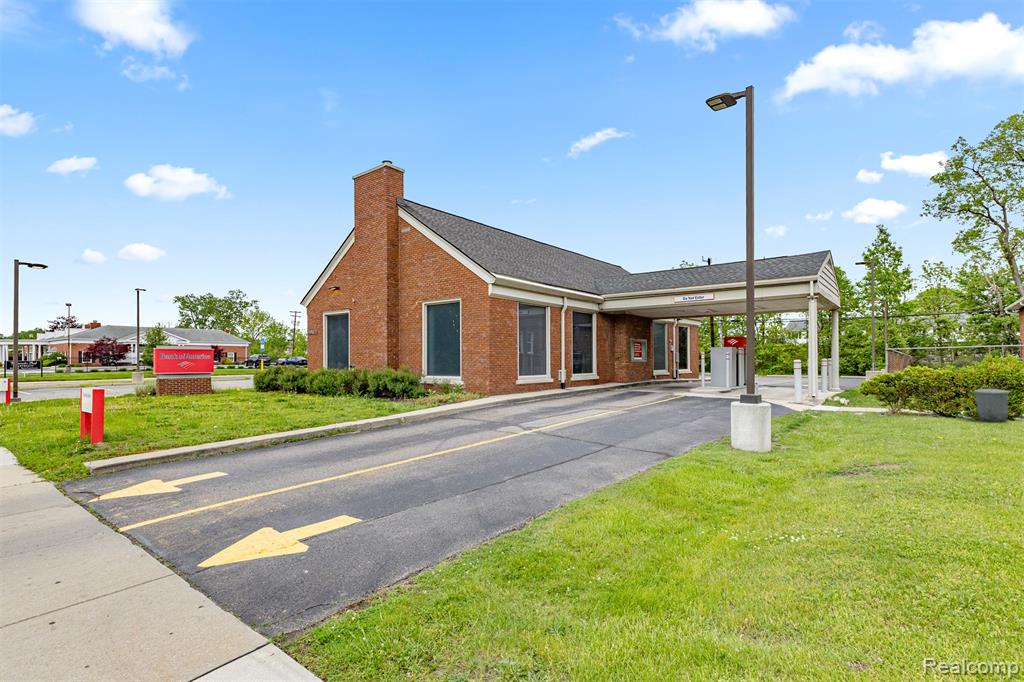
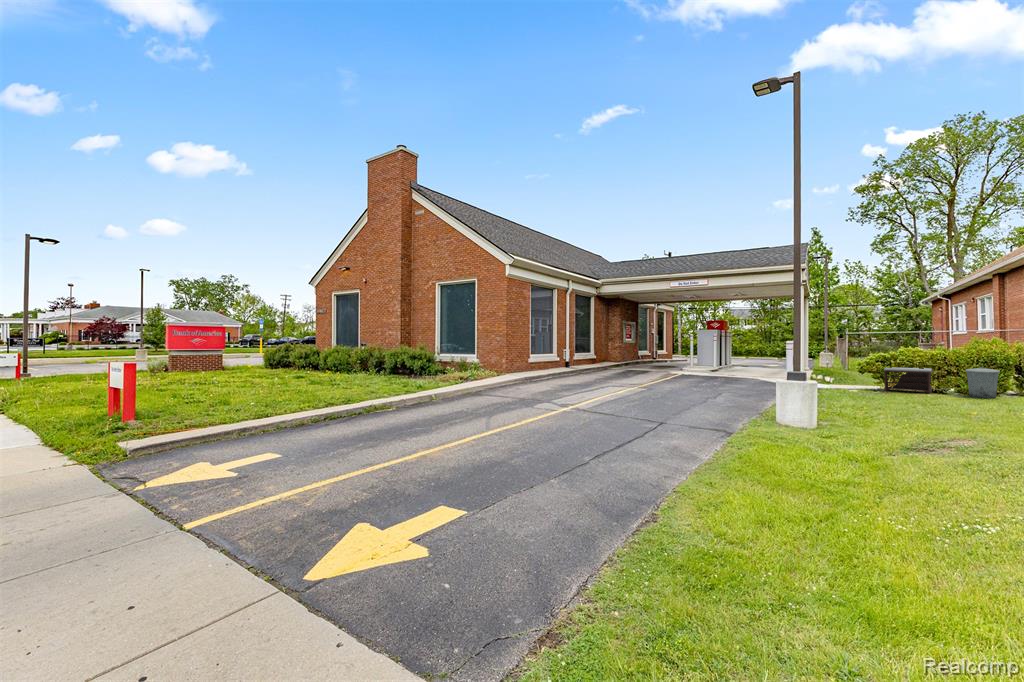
bench: none [889,388,942,417] -> present [884,368,933,393]

